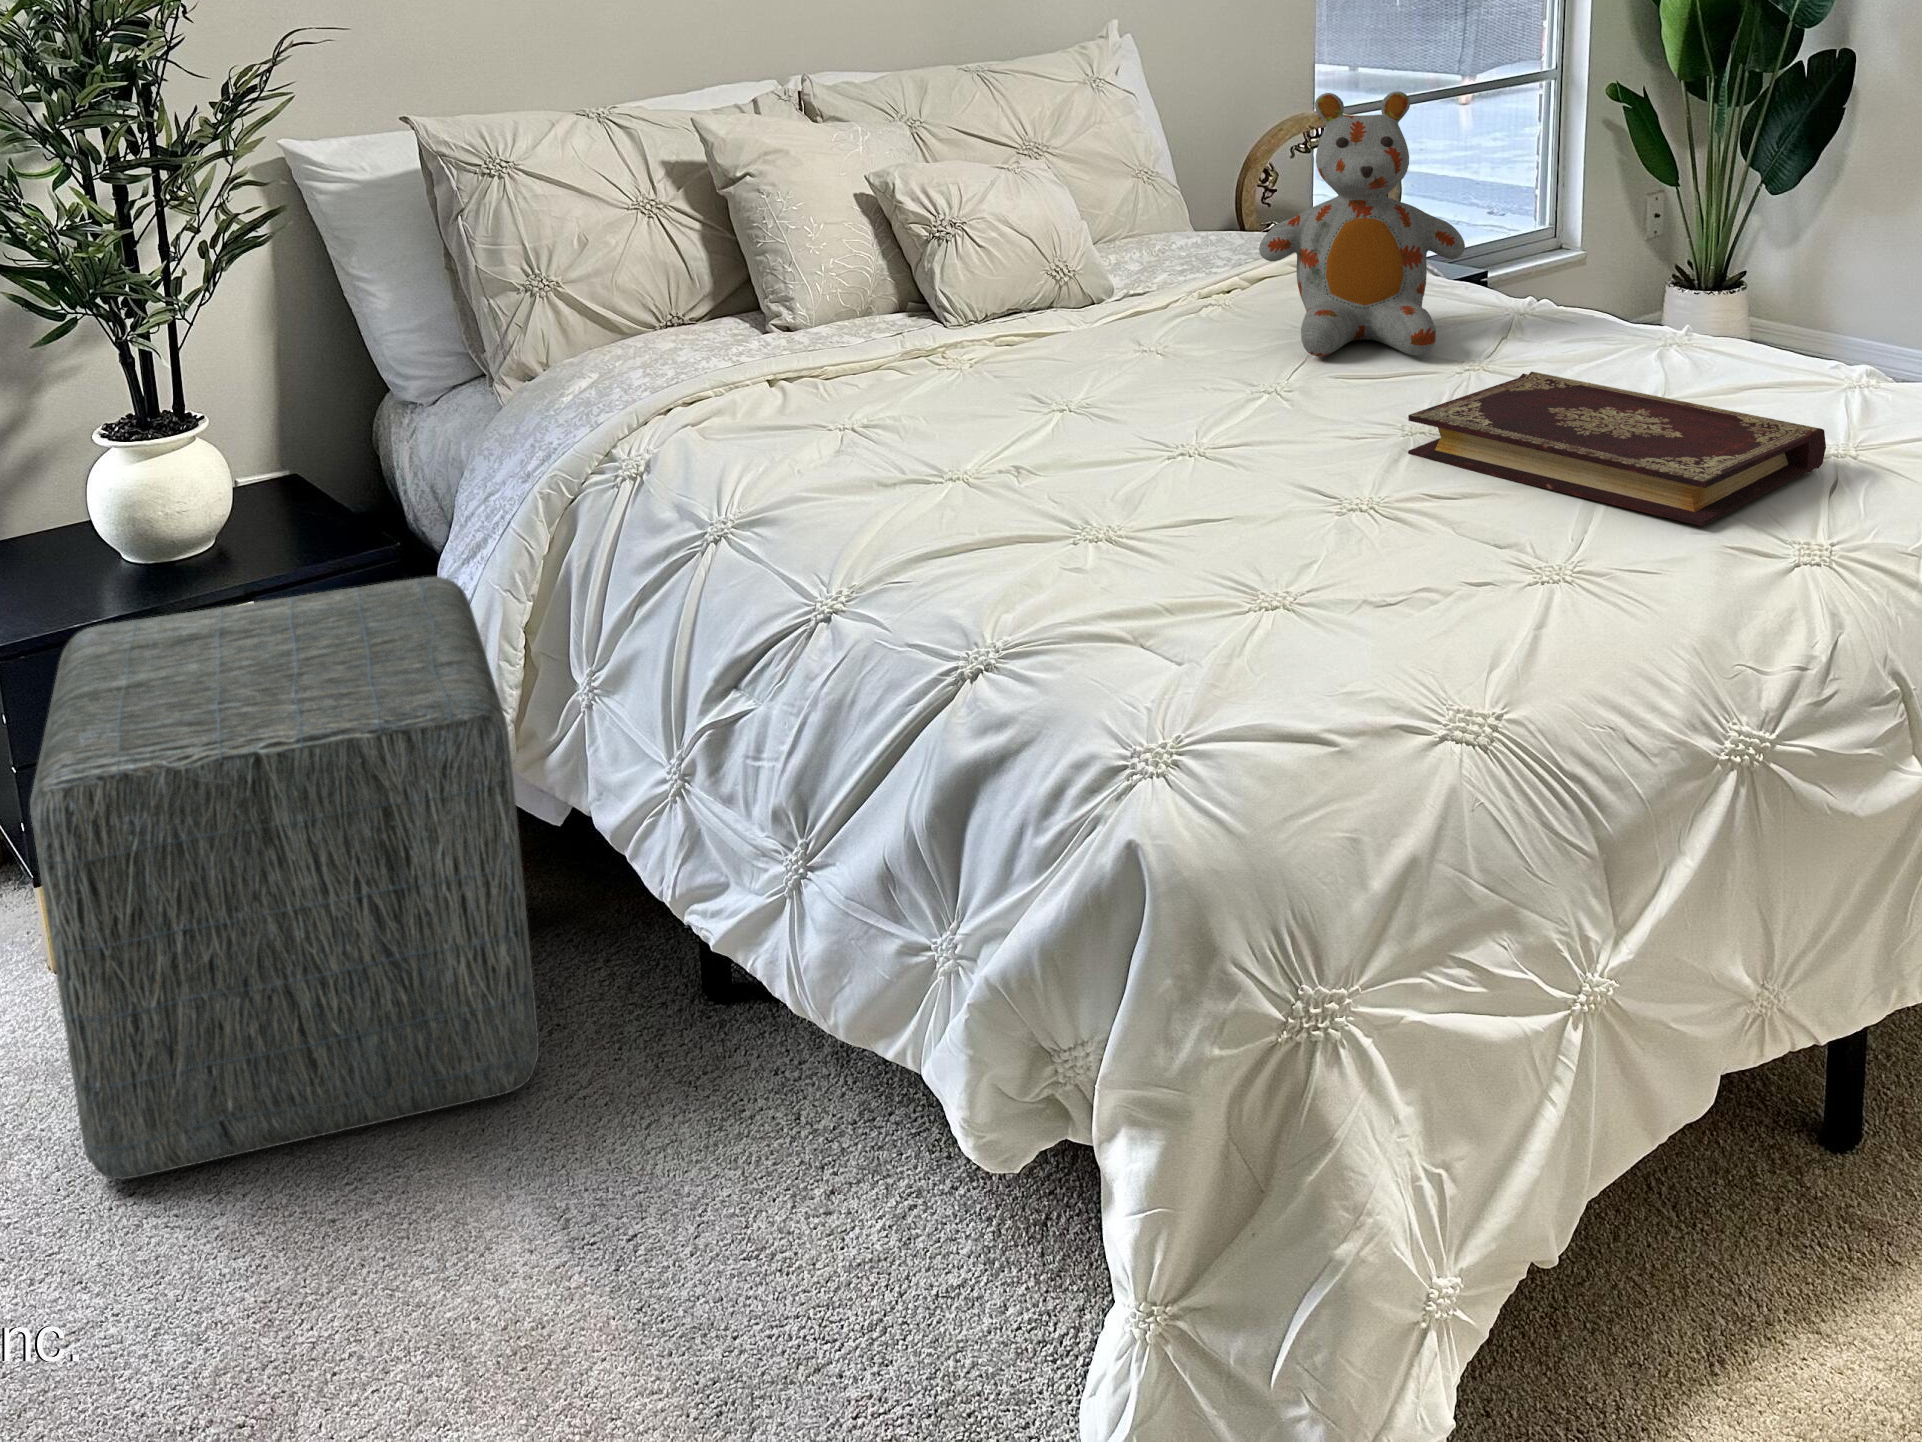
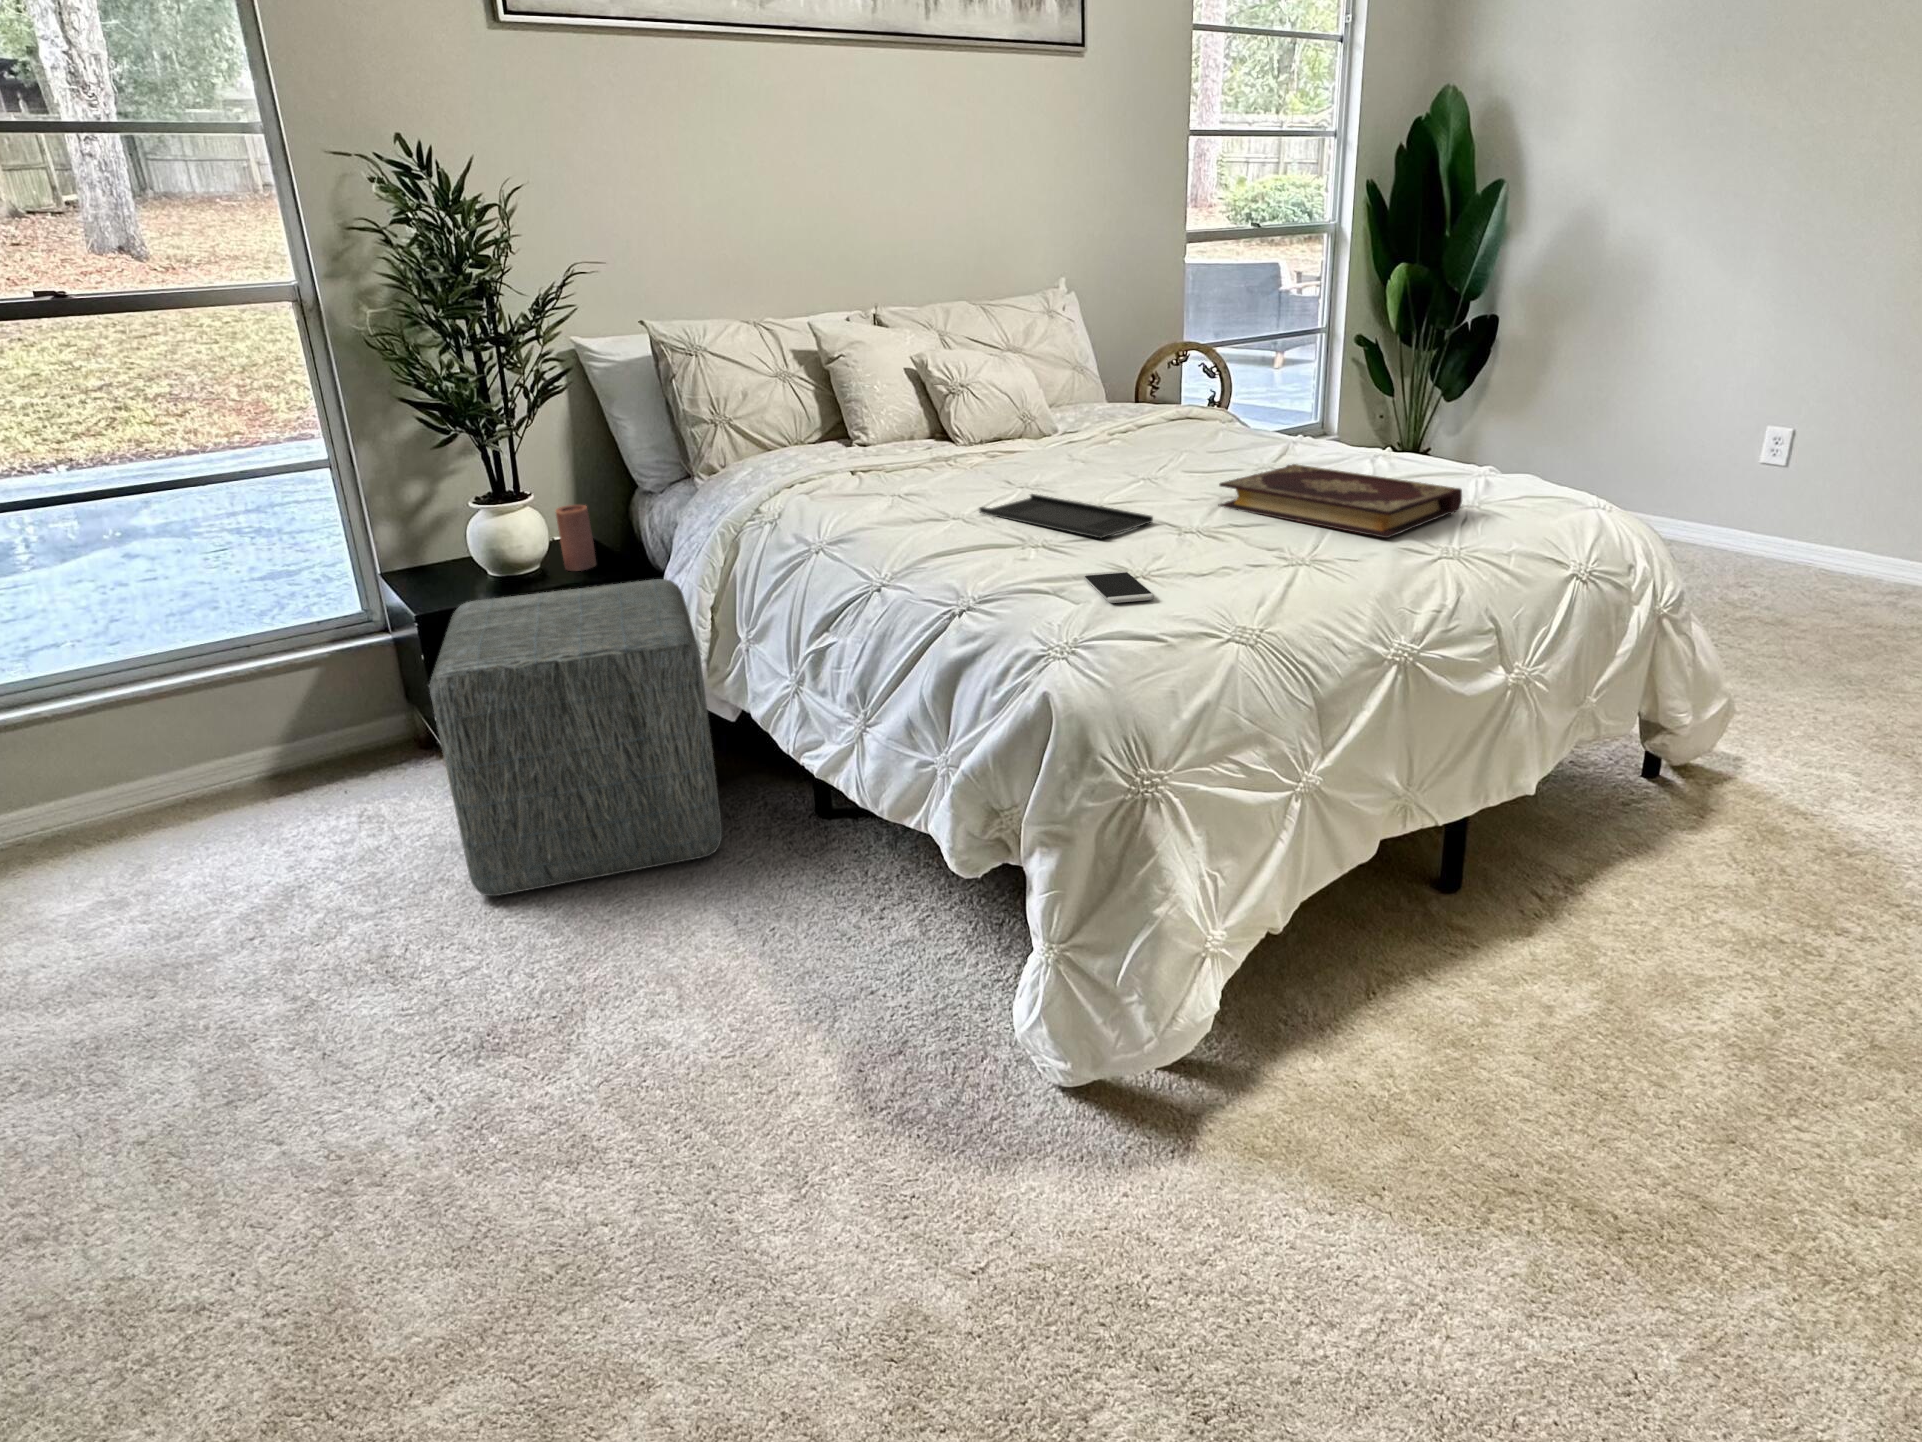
stuffed bear: present [1259,91,1465,357] -> none [1138,305,1259,461]
tray: none [996,429,1298,528] -> present [979,494,1153,538]
candle: none [244,436,313,555] -> present [556,505,596,571]
smartphone: none [1189,600,1313,669] -> present [1084,571,1154,603]

